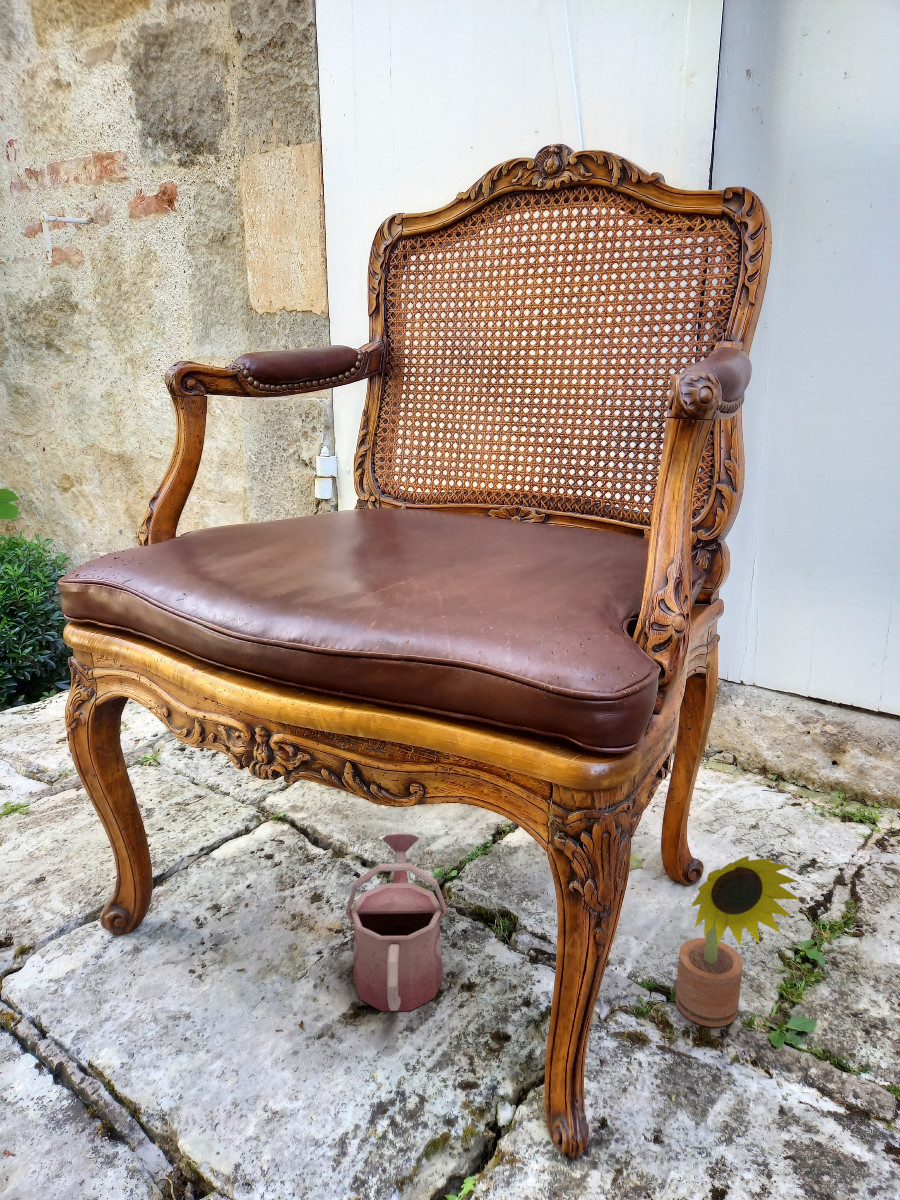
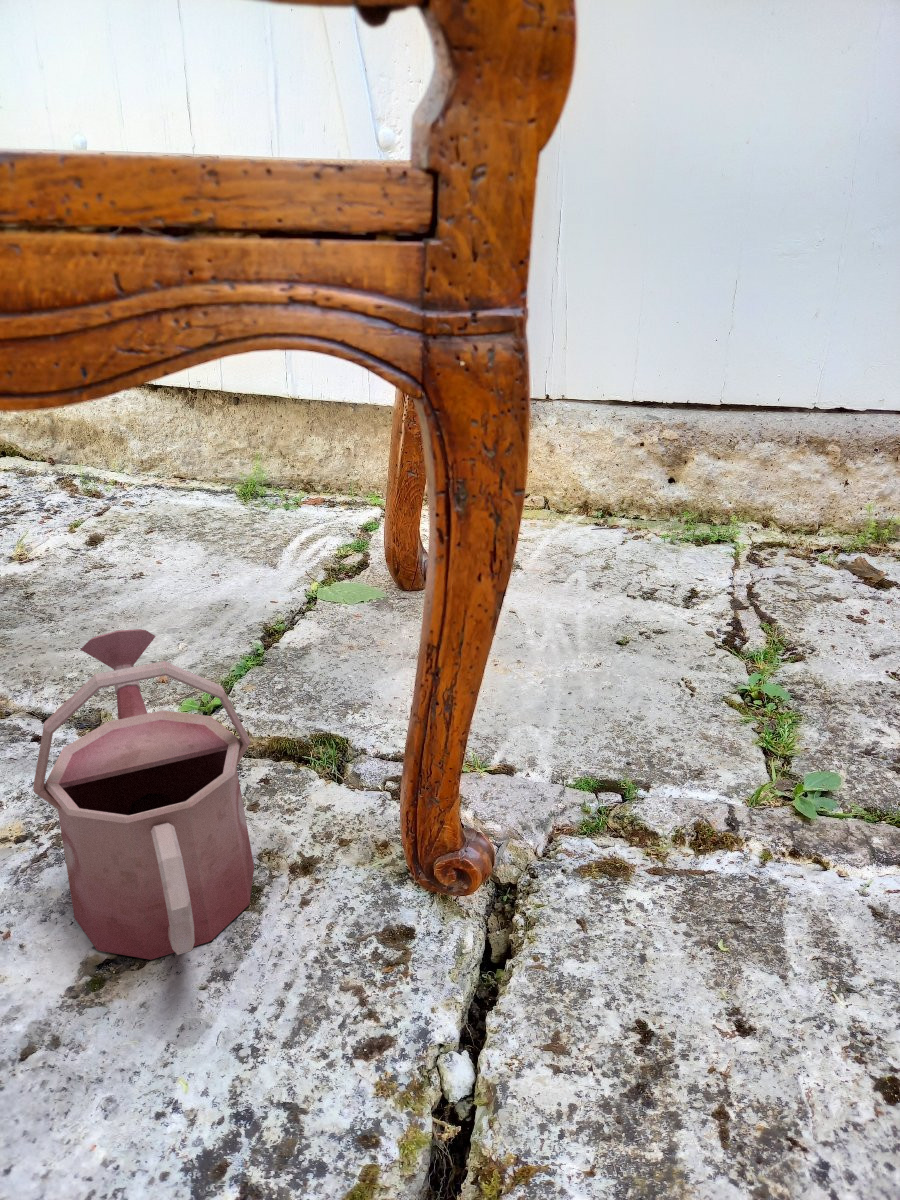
decorative plant: present [675,856,800,1027] -> none [634,508,866,820]

